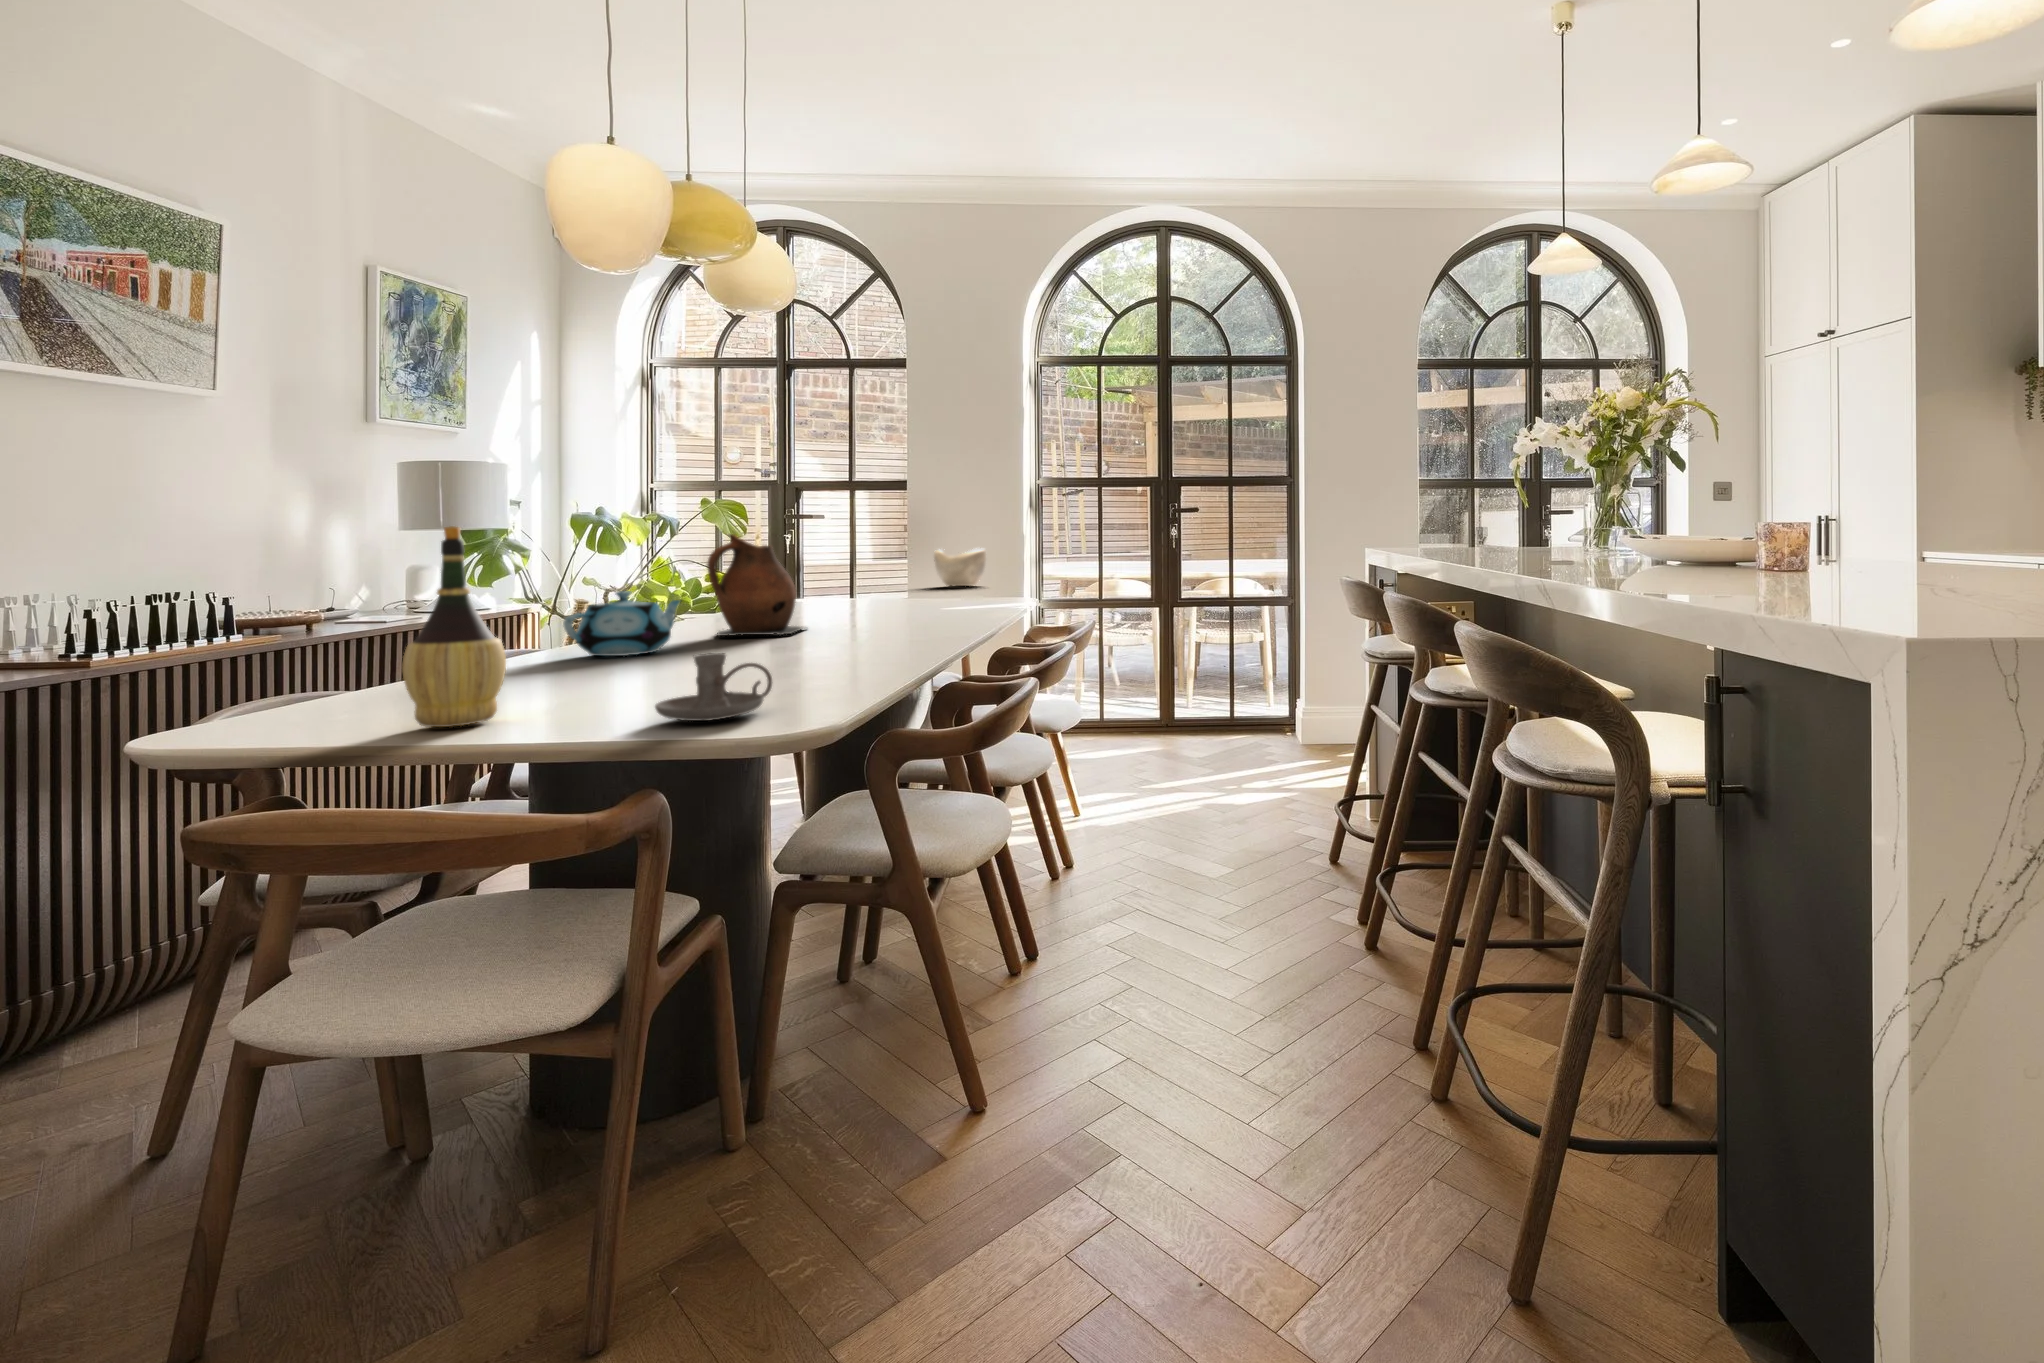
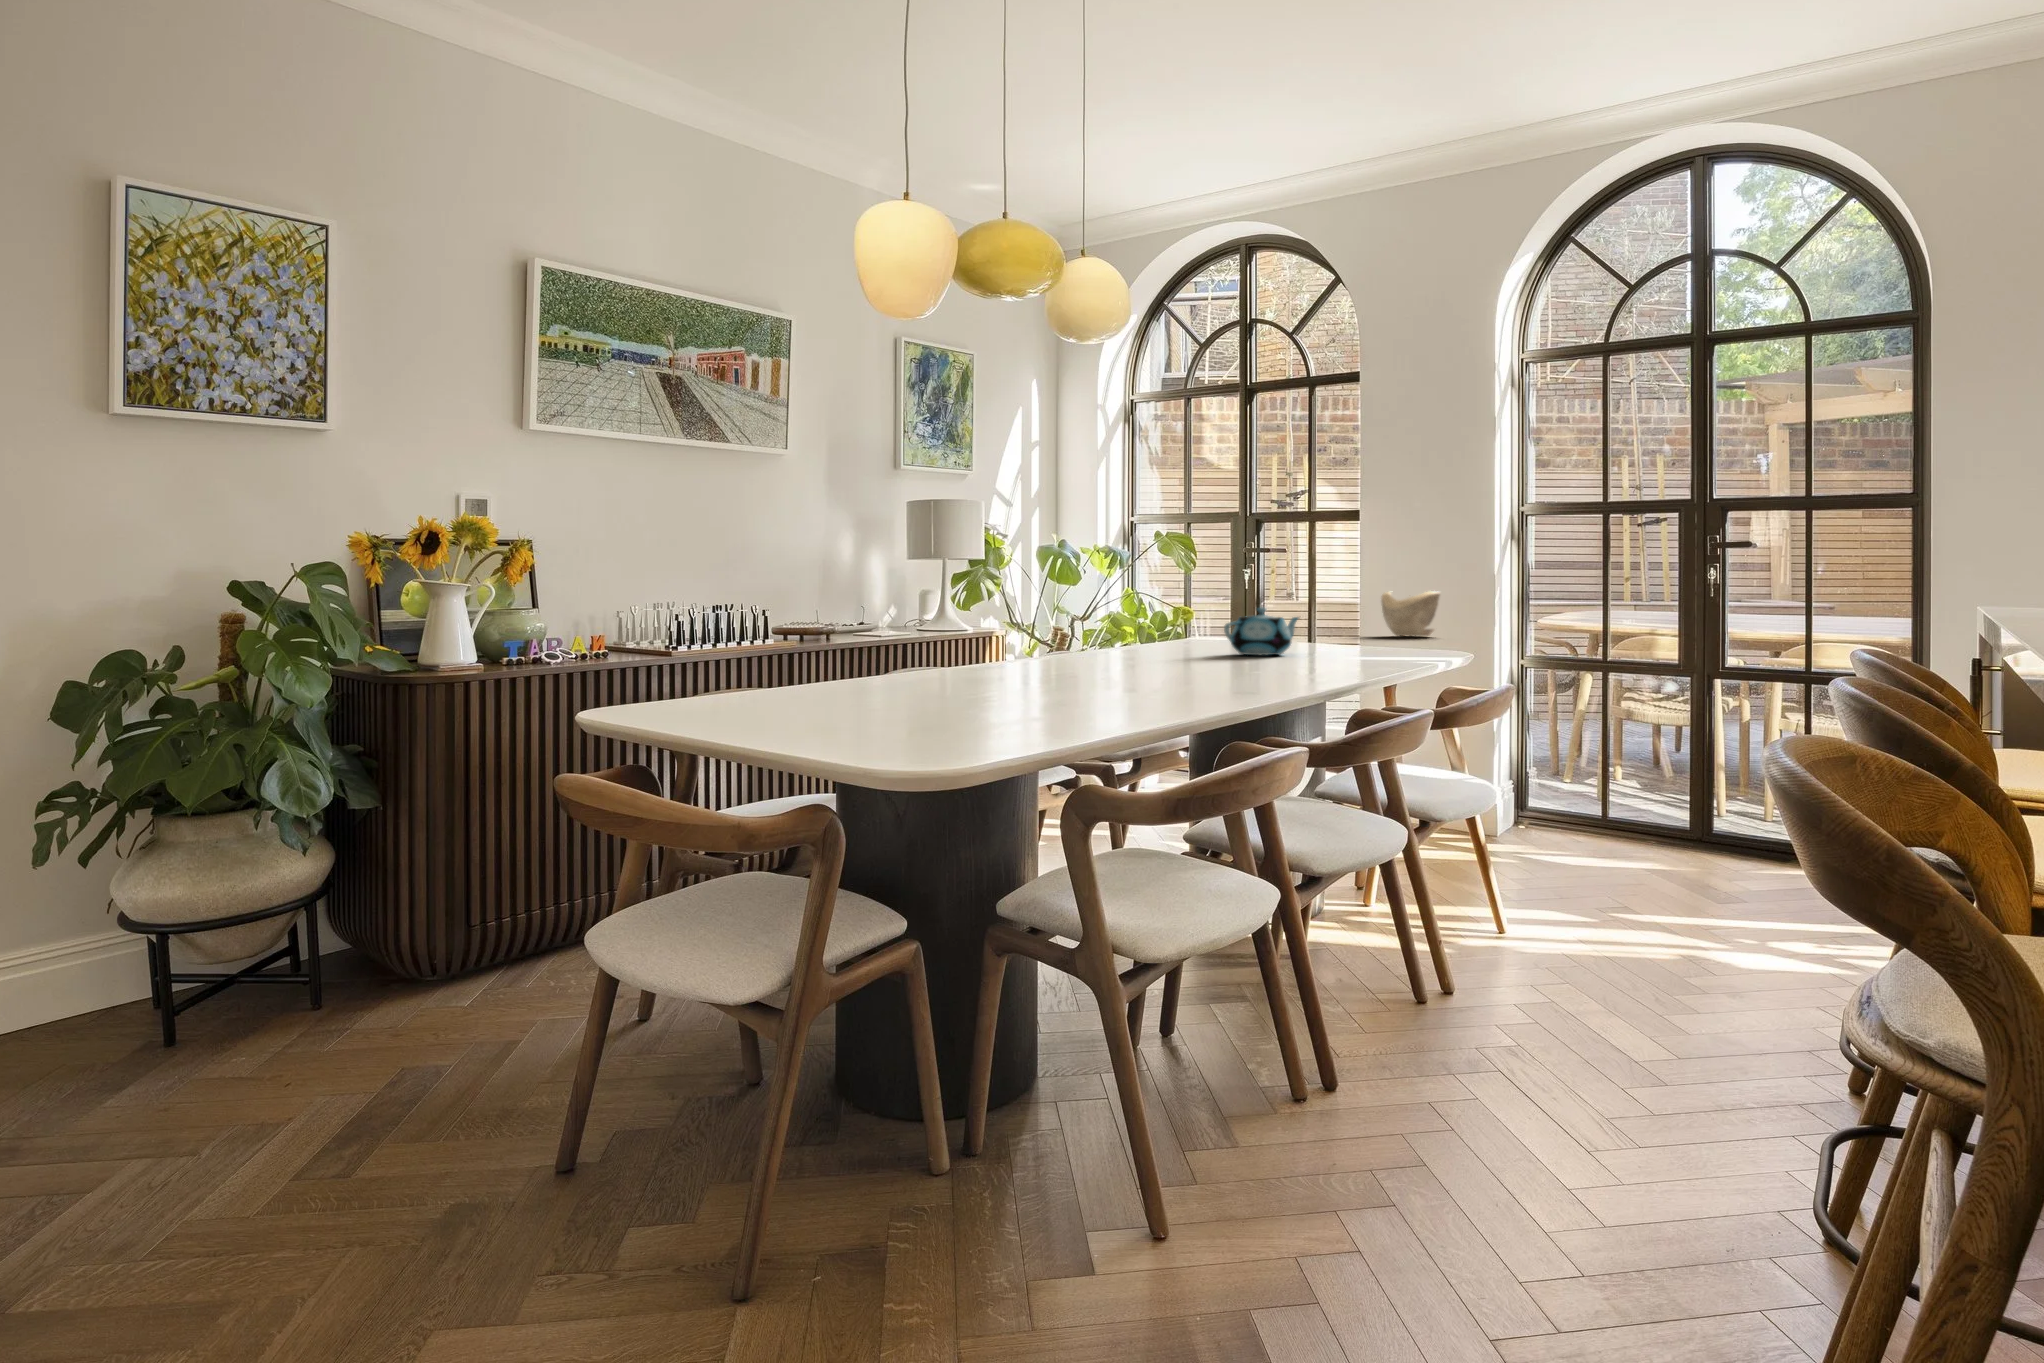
wine bottle: present [402,526,506,727] -> none [691,549,757,708]
ceramic pitcher: present [707,534,805,636] -> none [1041,565,1136,670]
teapot: present [563,591,681,656] -> present [1224,607,1299,655]
candle holder: present [655,653,772,721] -> none [813,664,918,722]

